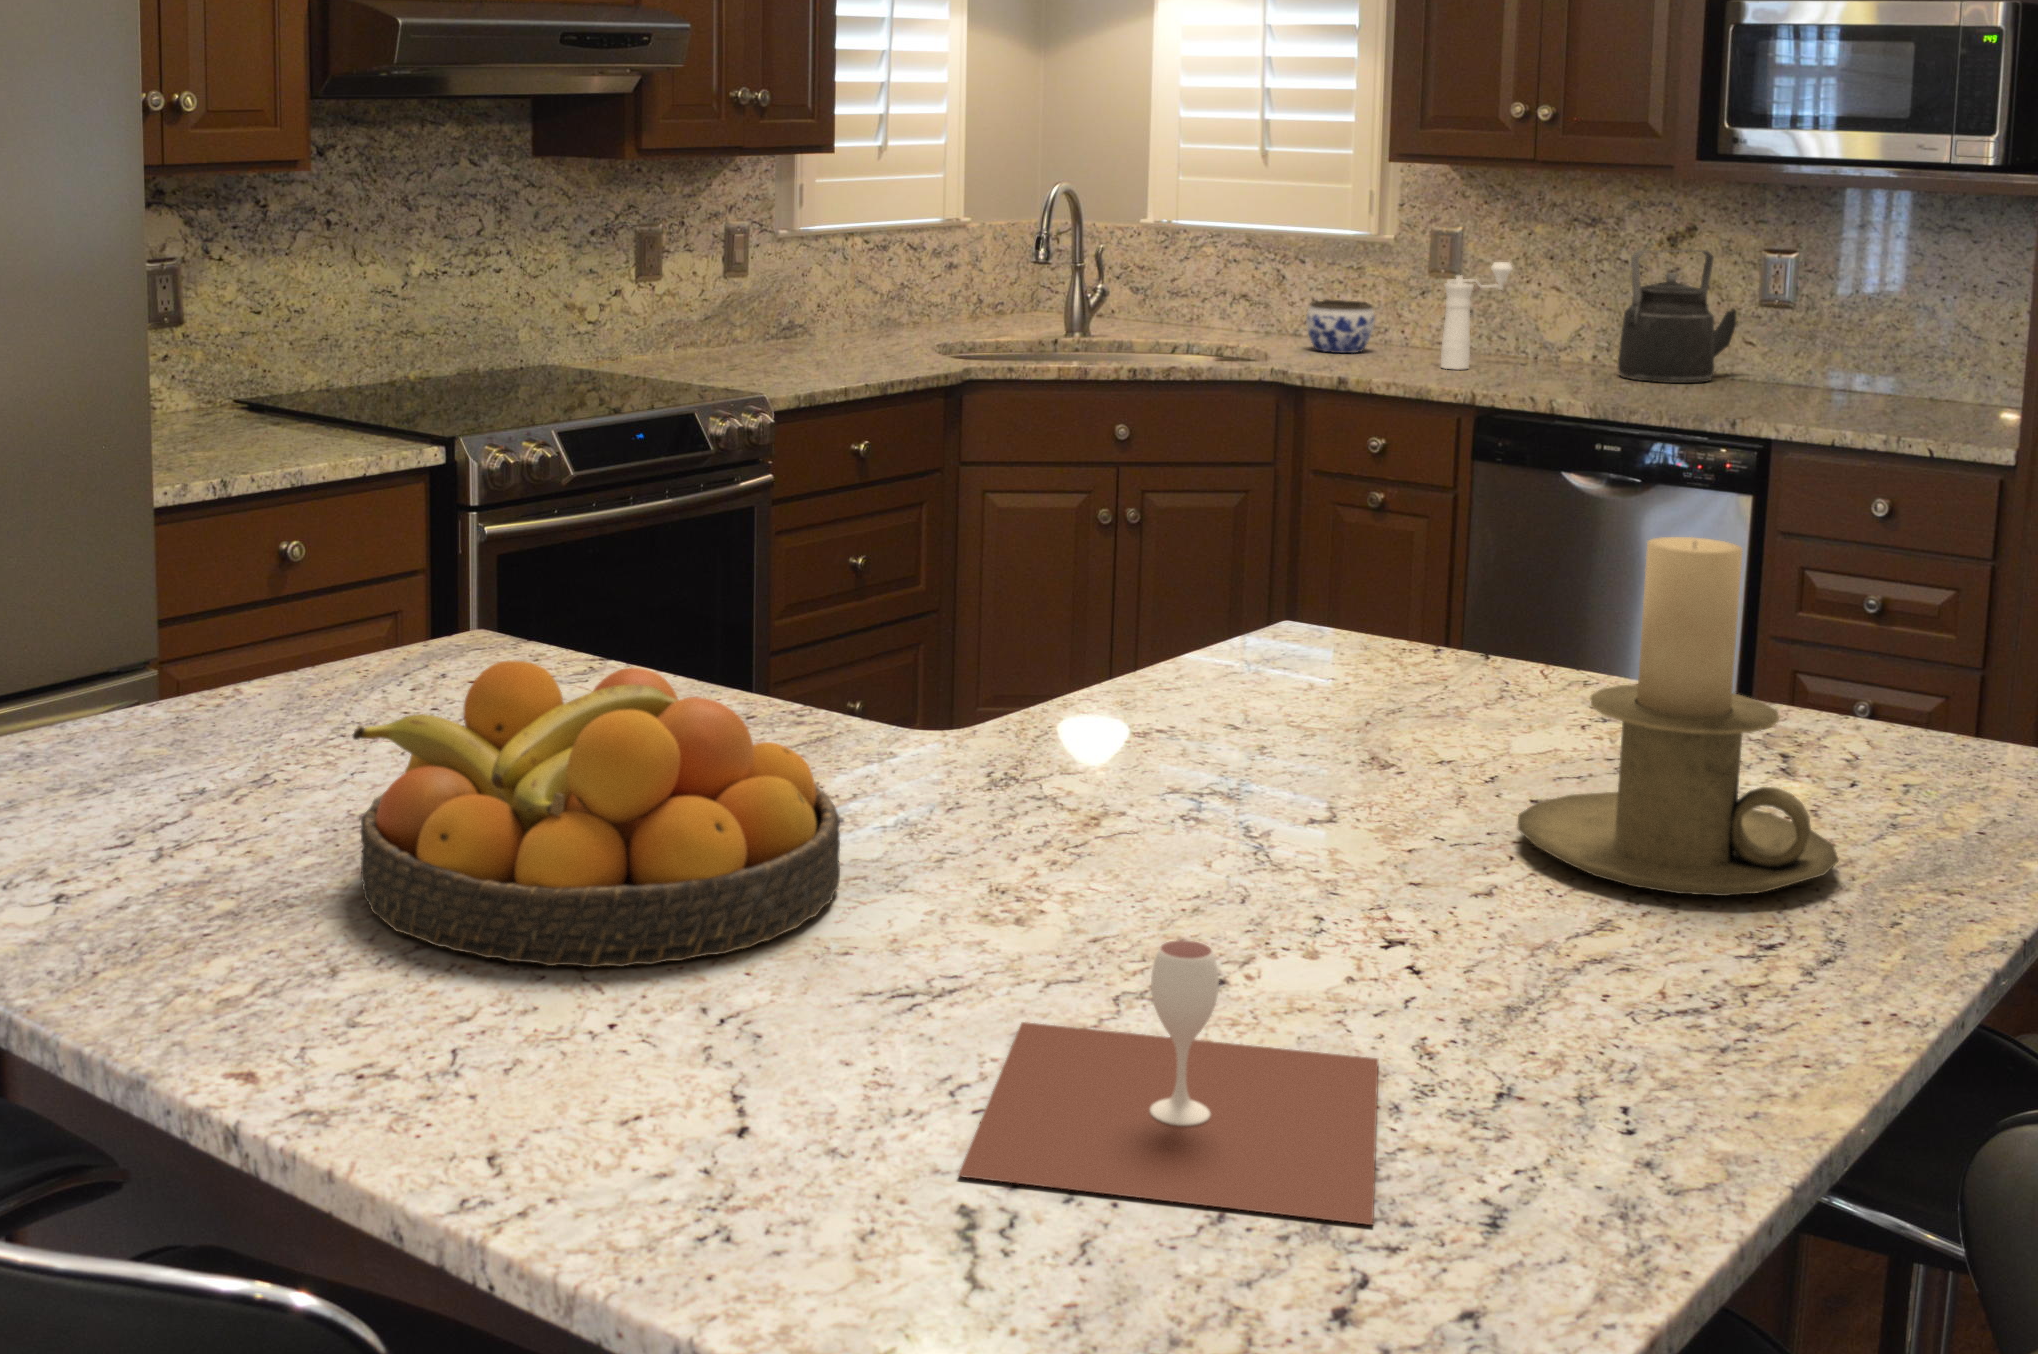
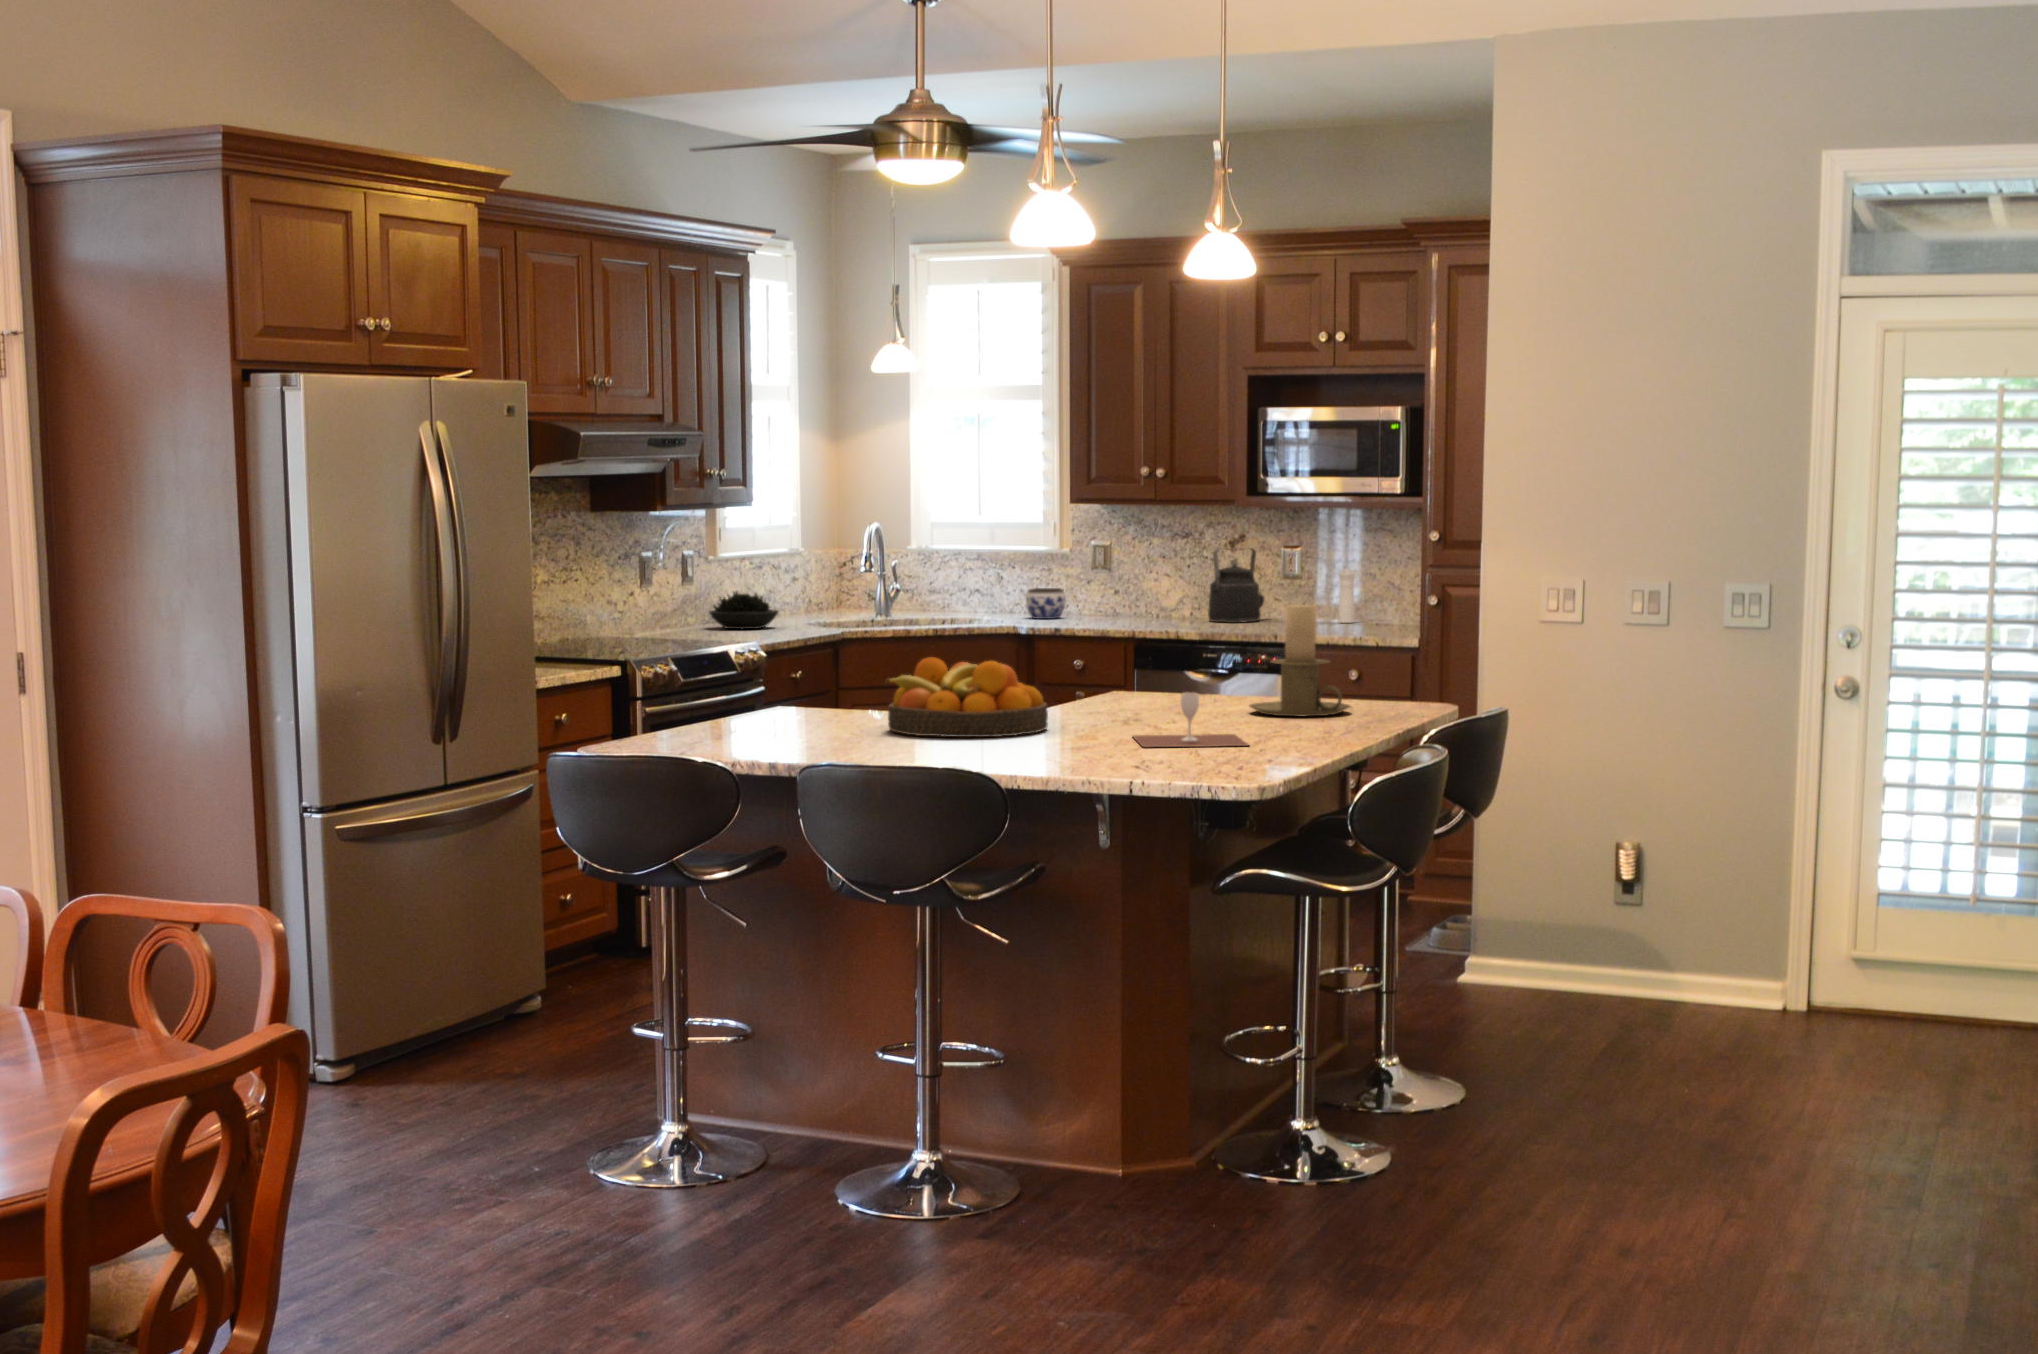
pepper mill: present [1441,262,1512,370] -> present [1338,568,1356,623]
succulent plant: none [760,290,875,355] -> present [709,591,779,629]

